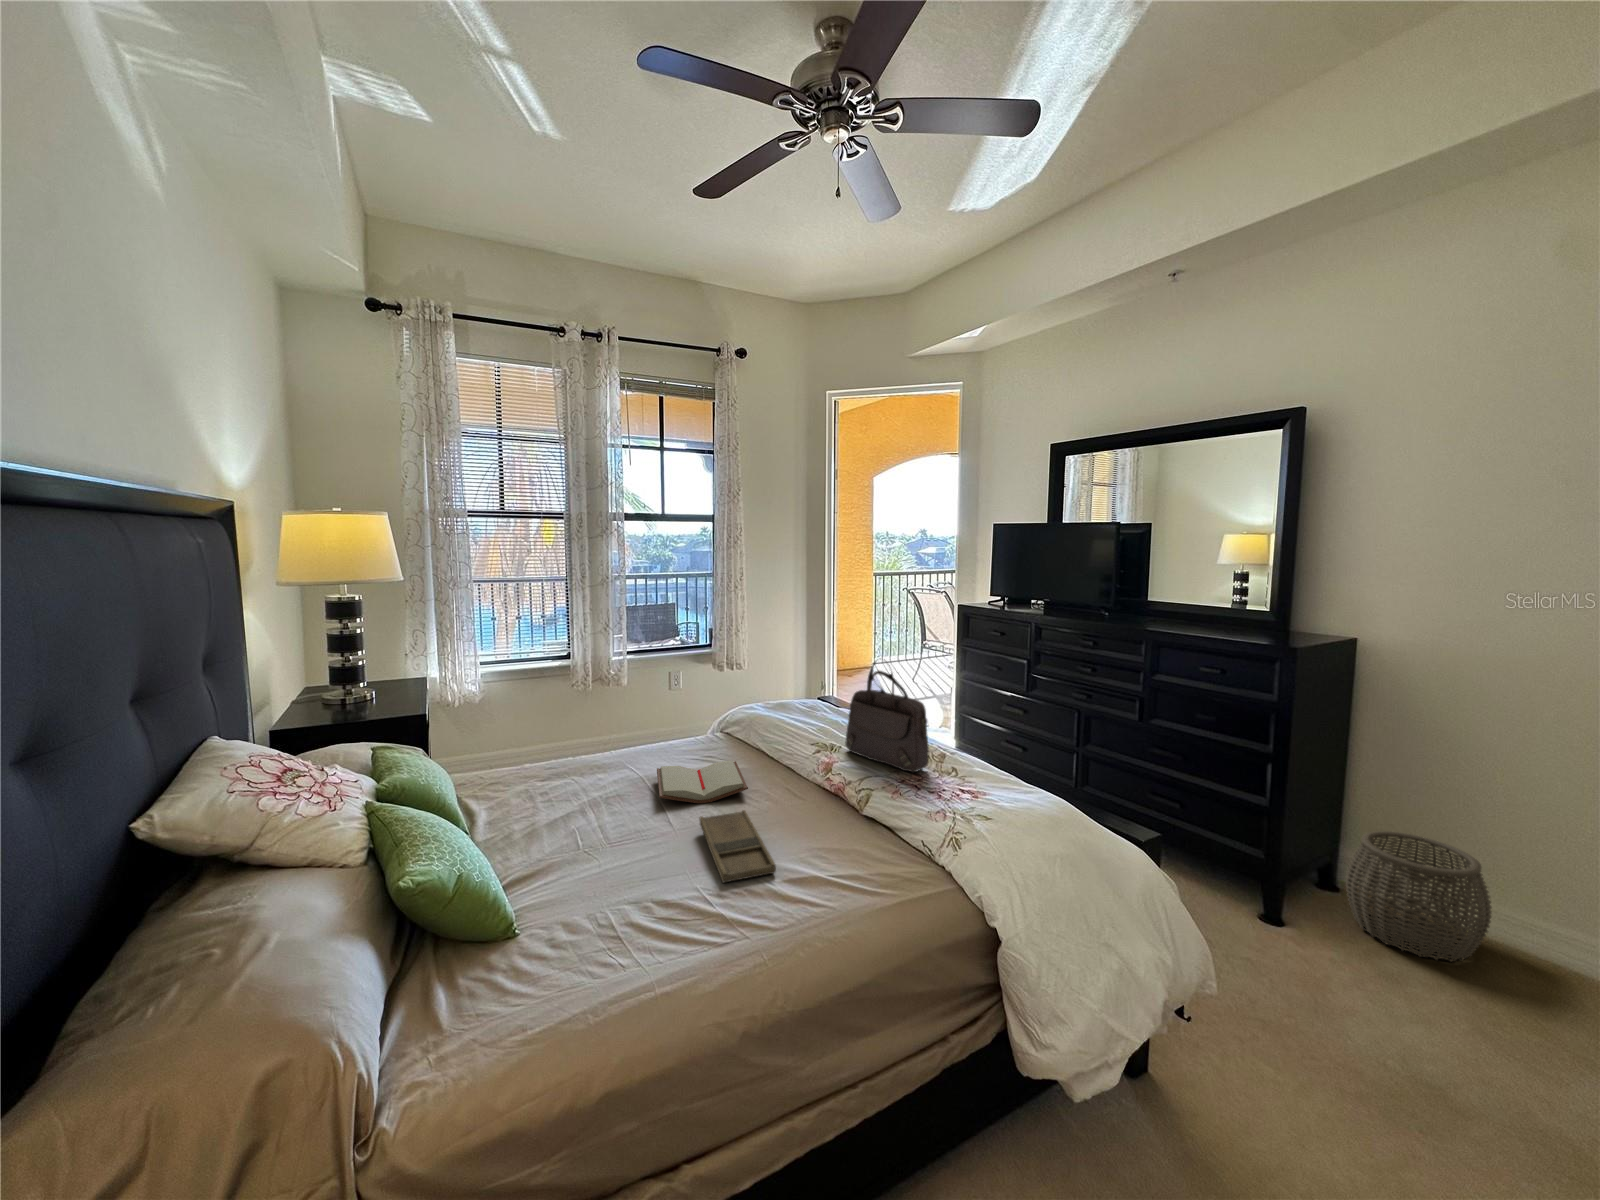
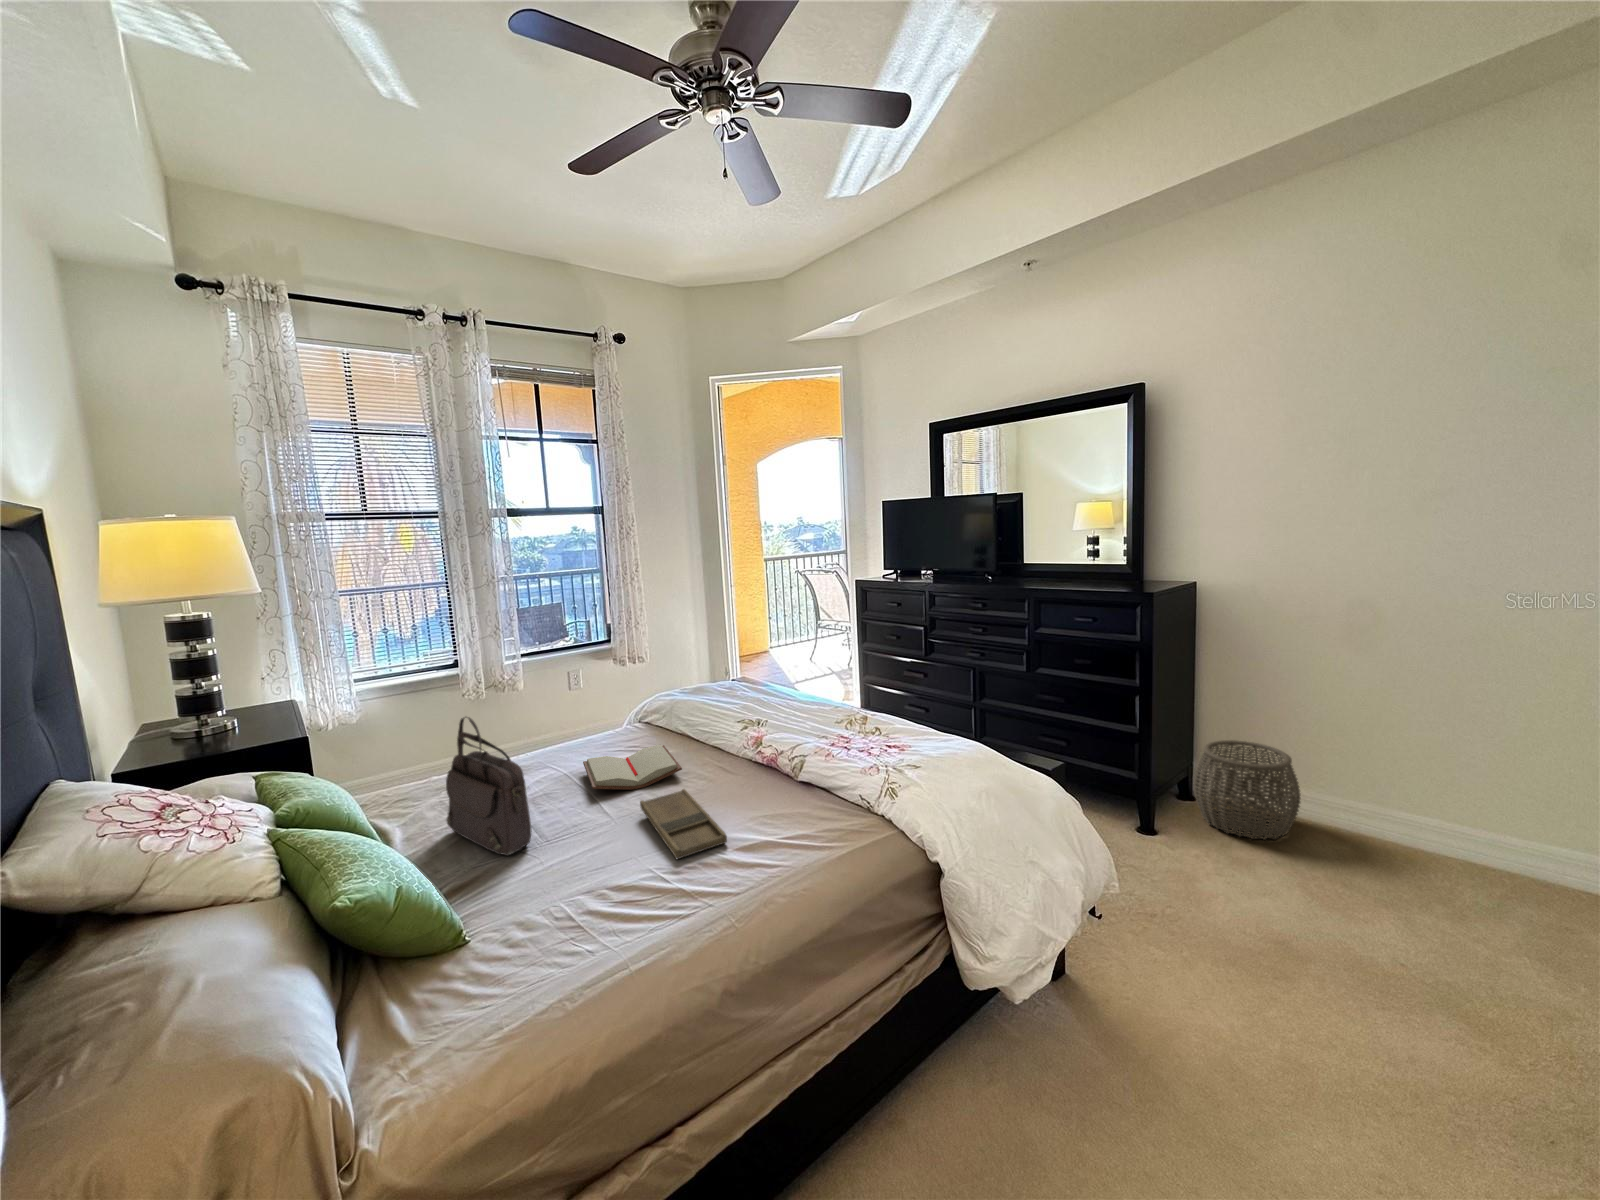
handbag: present [845,661,929,772] -> present [446,717,532,855]

